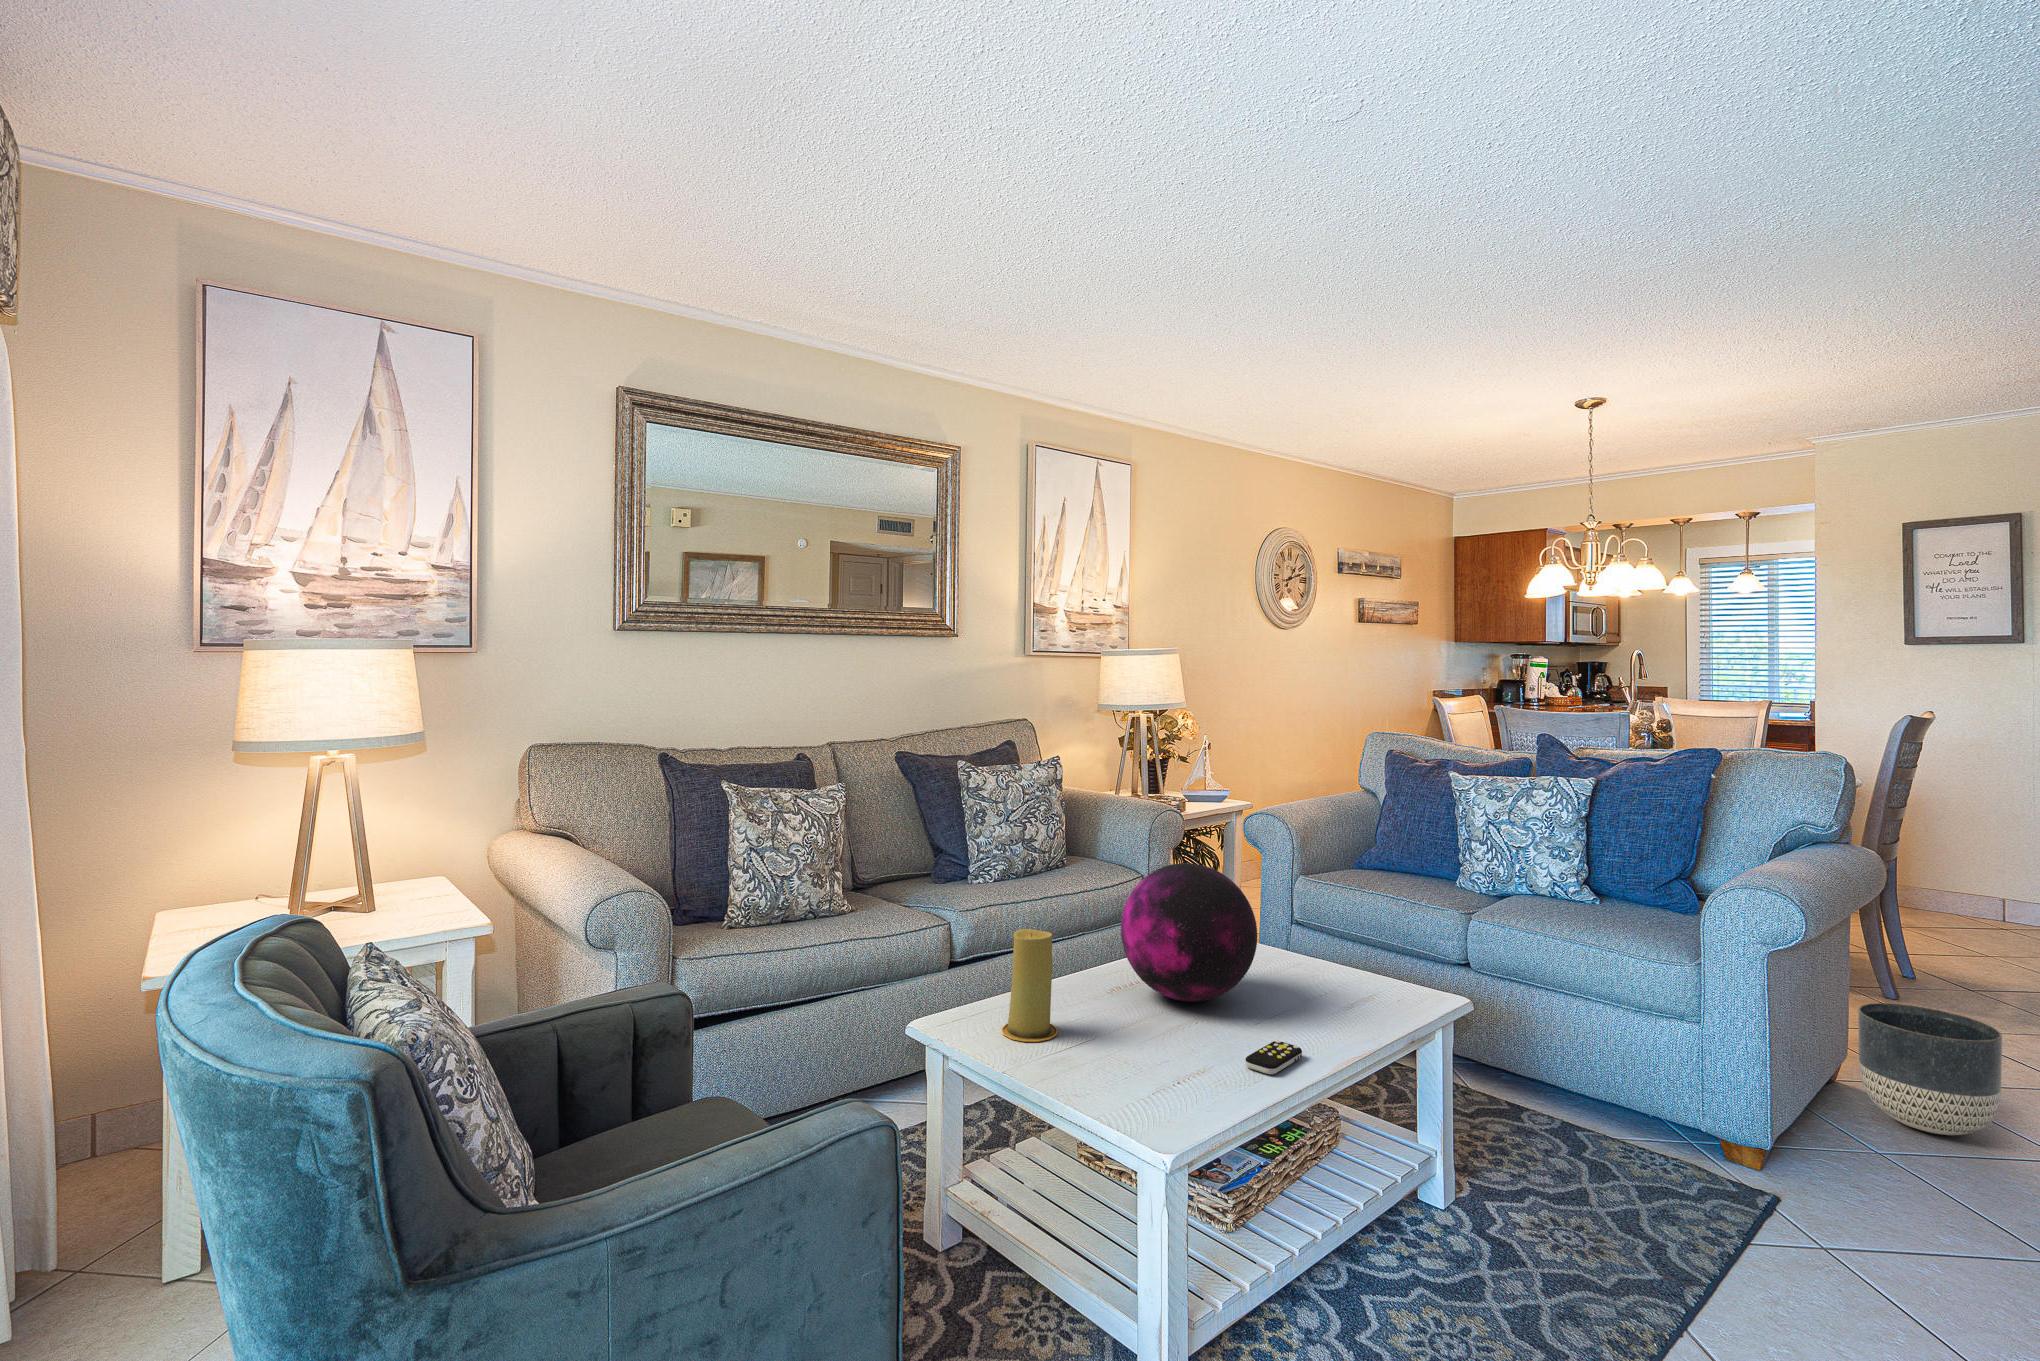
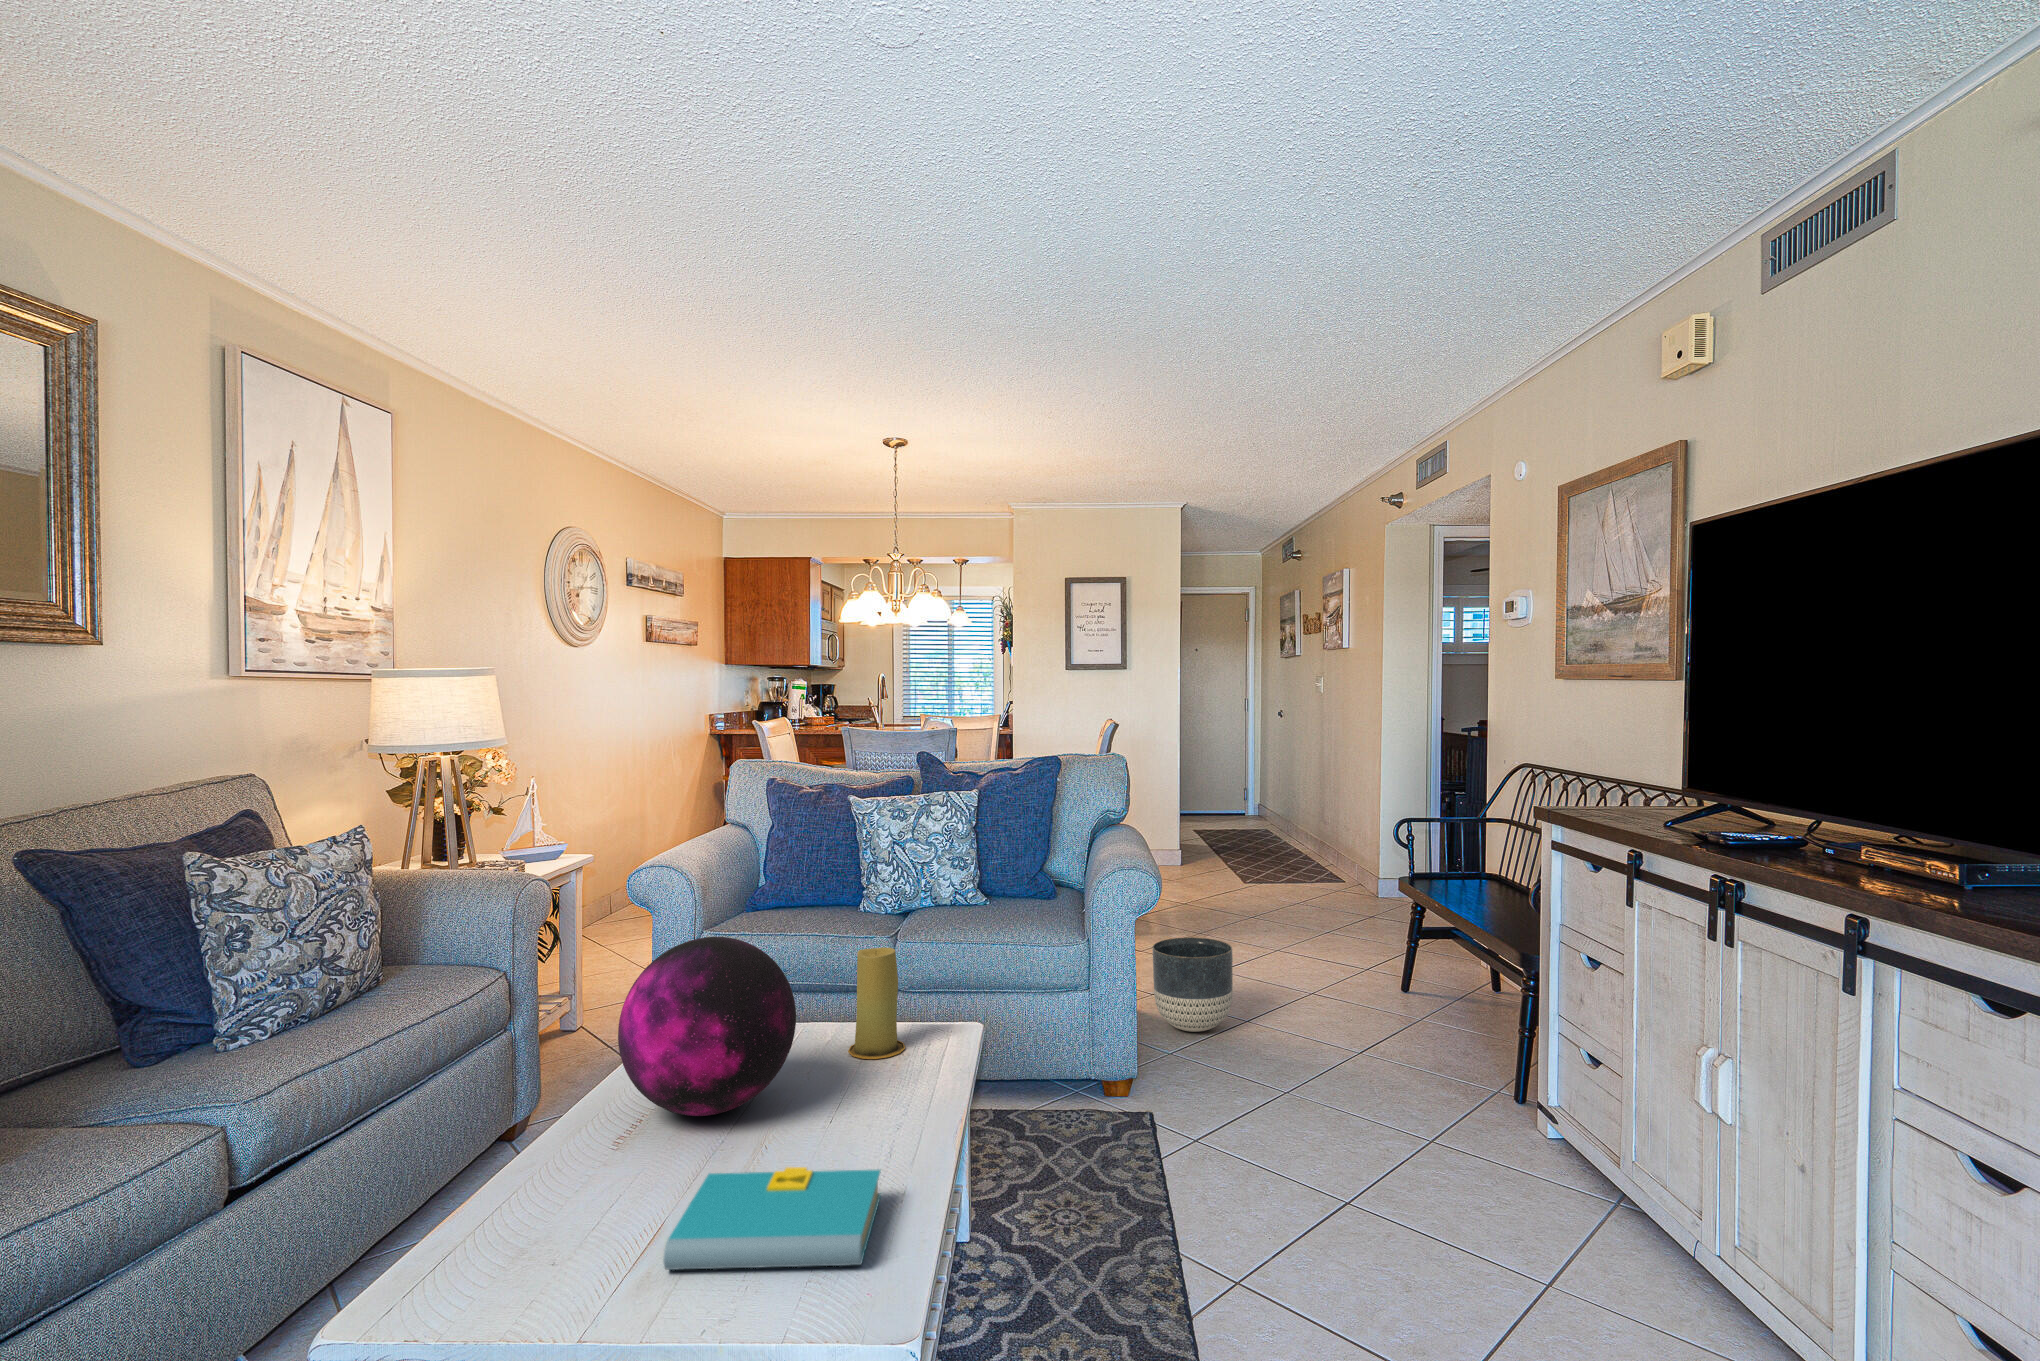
candle: present [1001,929,1057,1042] -> present [848,947,905,1059]
book: none [1064,1029,1240,1124] -> present [663,1167,881,1270]
remote control: present [1245,1040,1302,1074] -> none [853,1121,897,1166]

